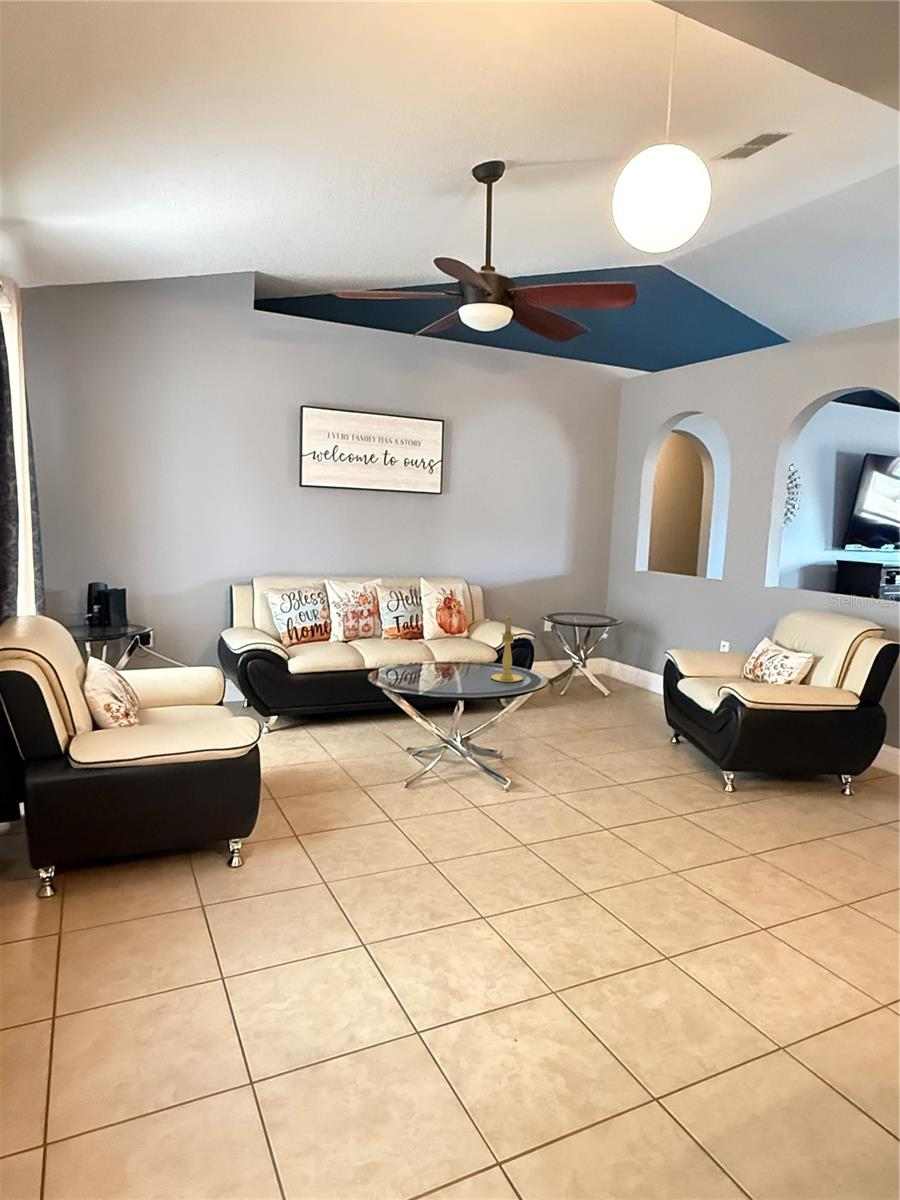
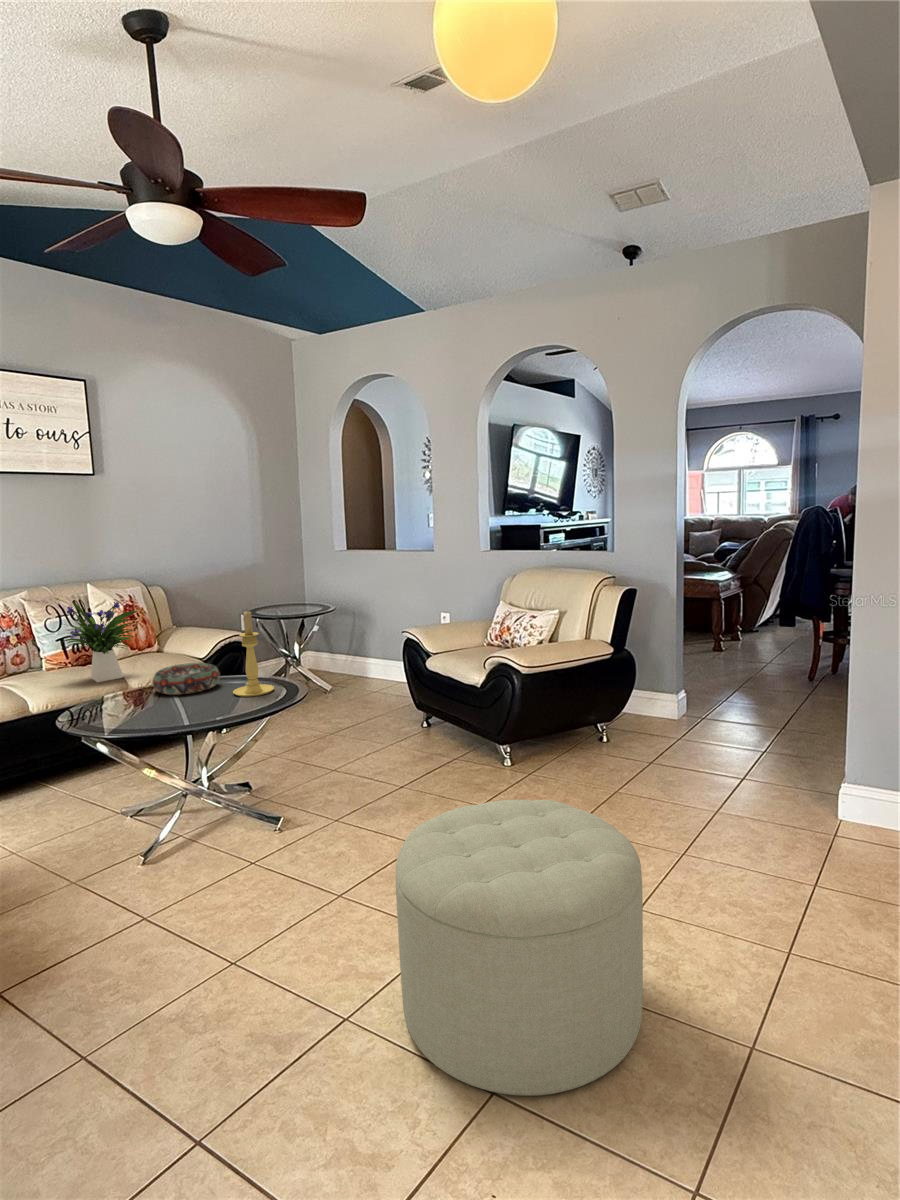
flower arrangement: none [389,591,448,653] -> present [63,601,138,682]
decorative bowl: none [440,649,489,672] -> present [153,663,220,695]
ottoman: none [519,792,717,1013] -> present [396,799,643,1096]

